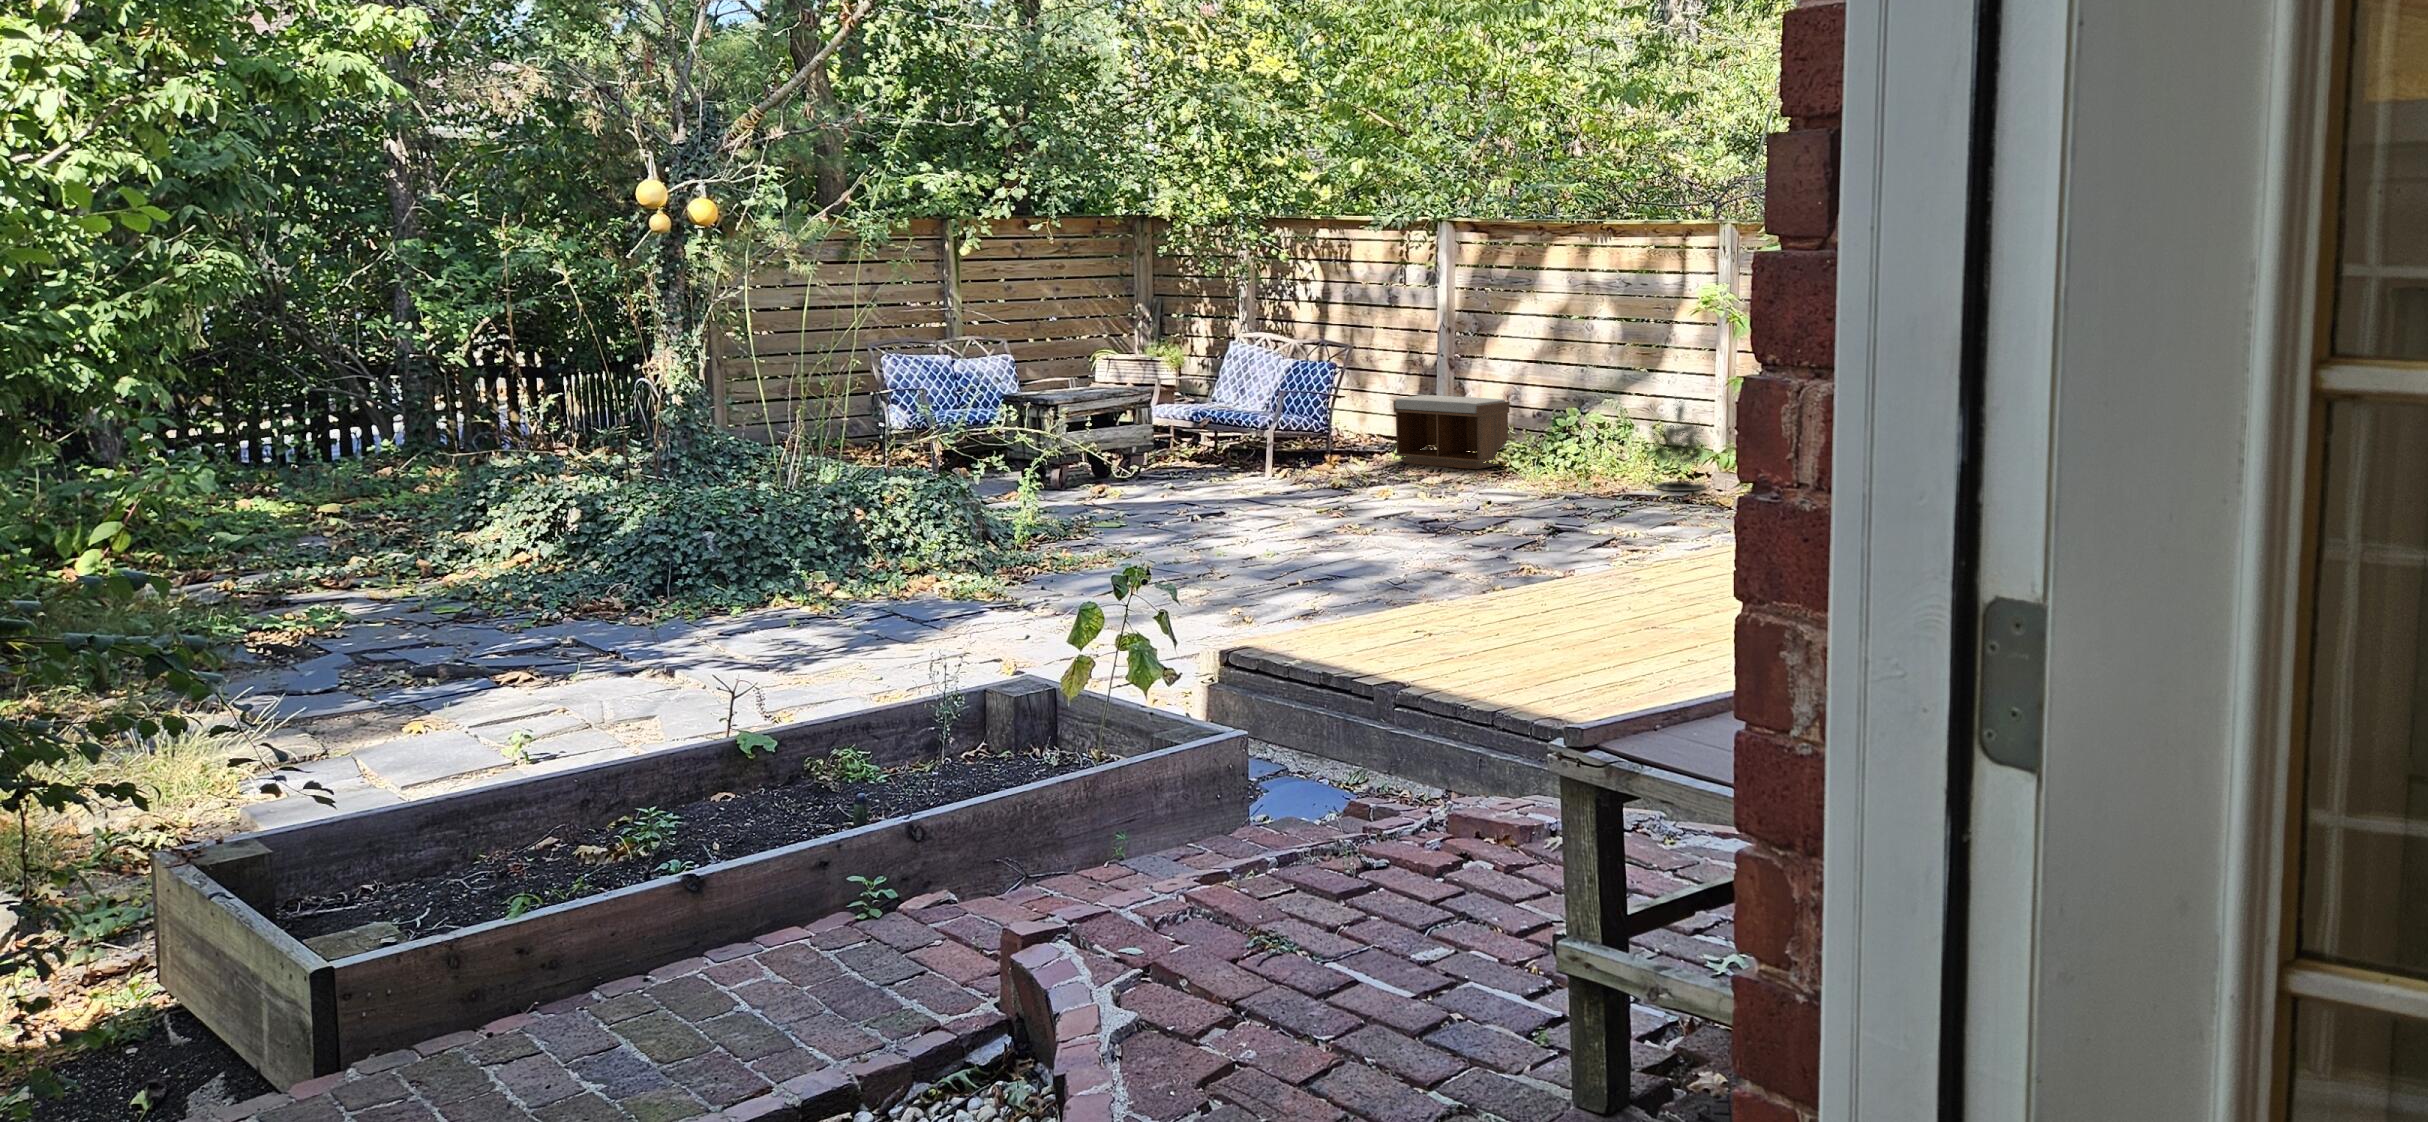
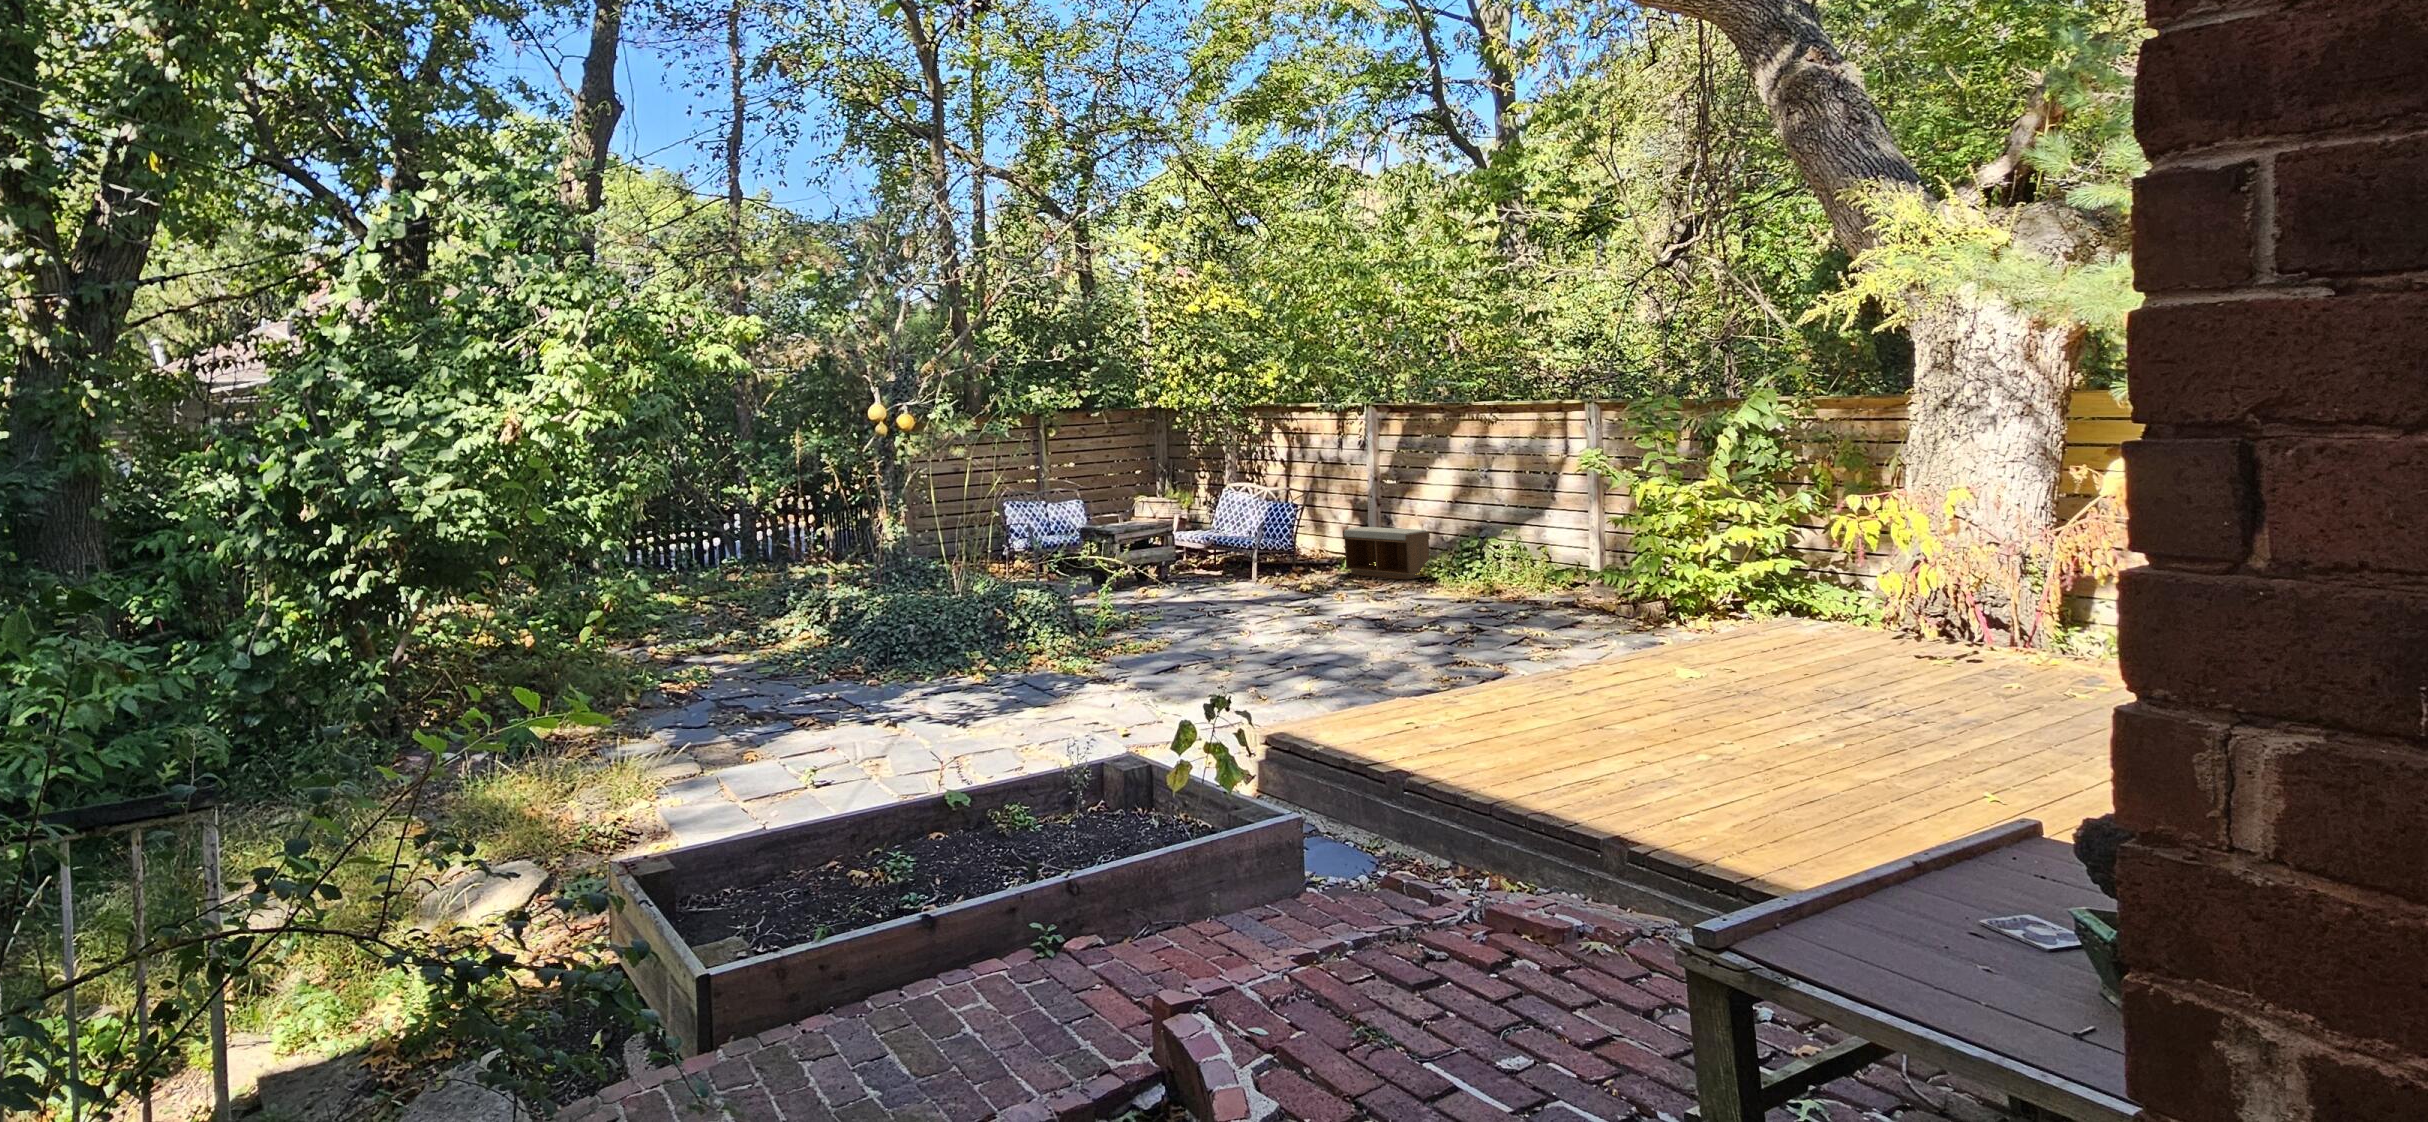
potted tree: present [1652,401,1707,491] -> none [1541,526,1596,599]

